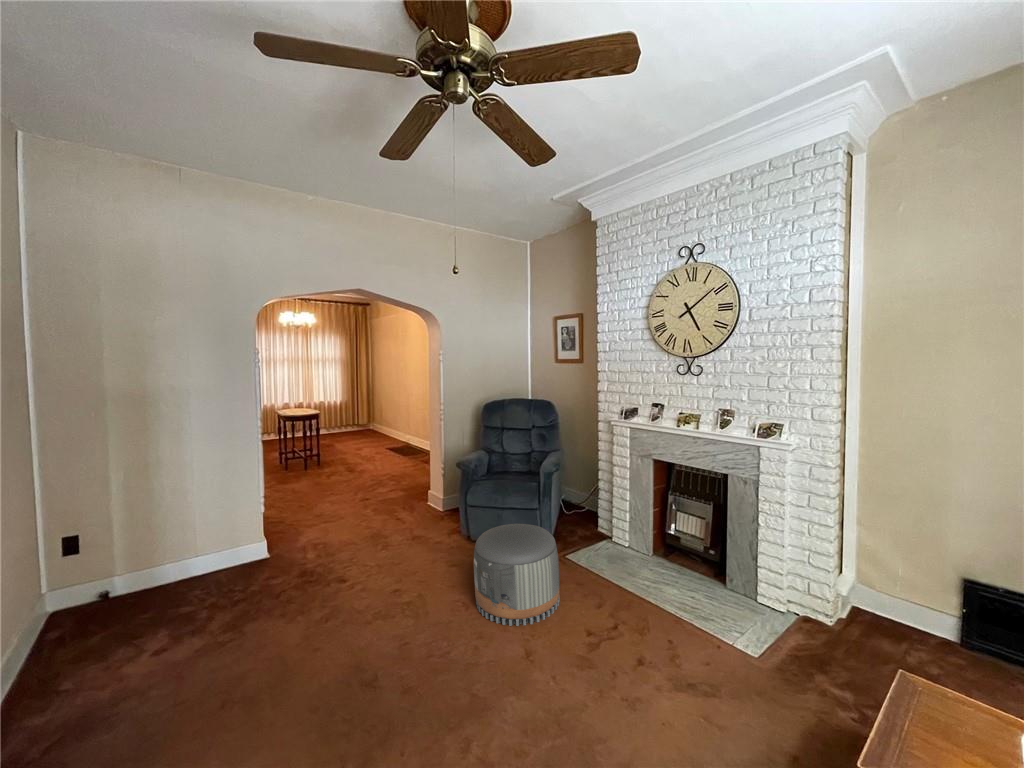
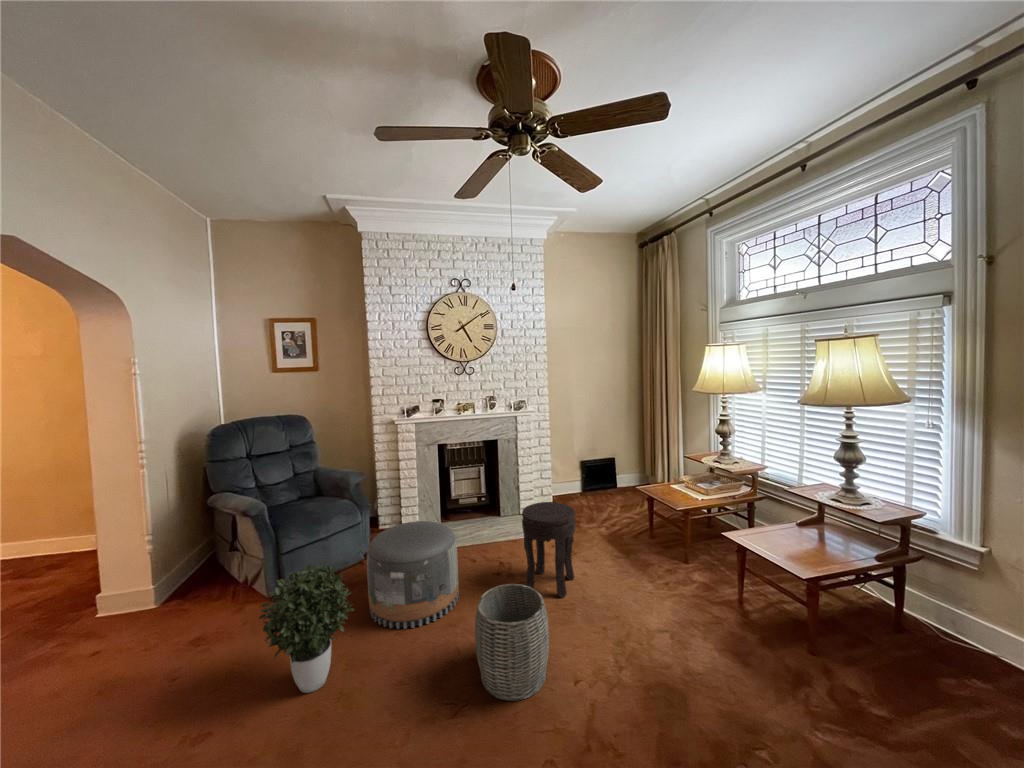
potted plant: none [377,519,439,605] -> present [259,564,354,693]
side table: none [577,568,654,708] -> present [522,502,575,598]
woven basket: none [414,613,491,734] -> present [475,584,549,701]

